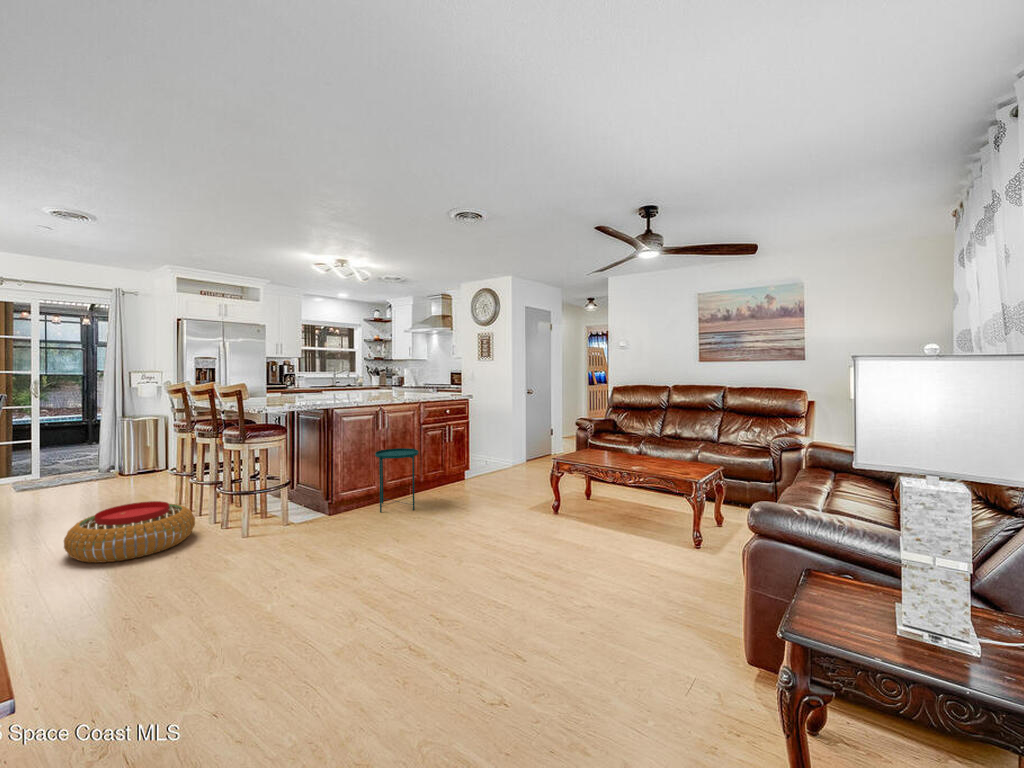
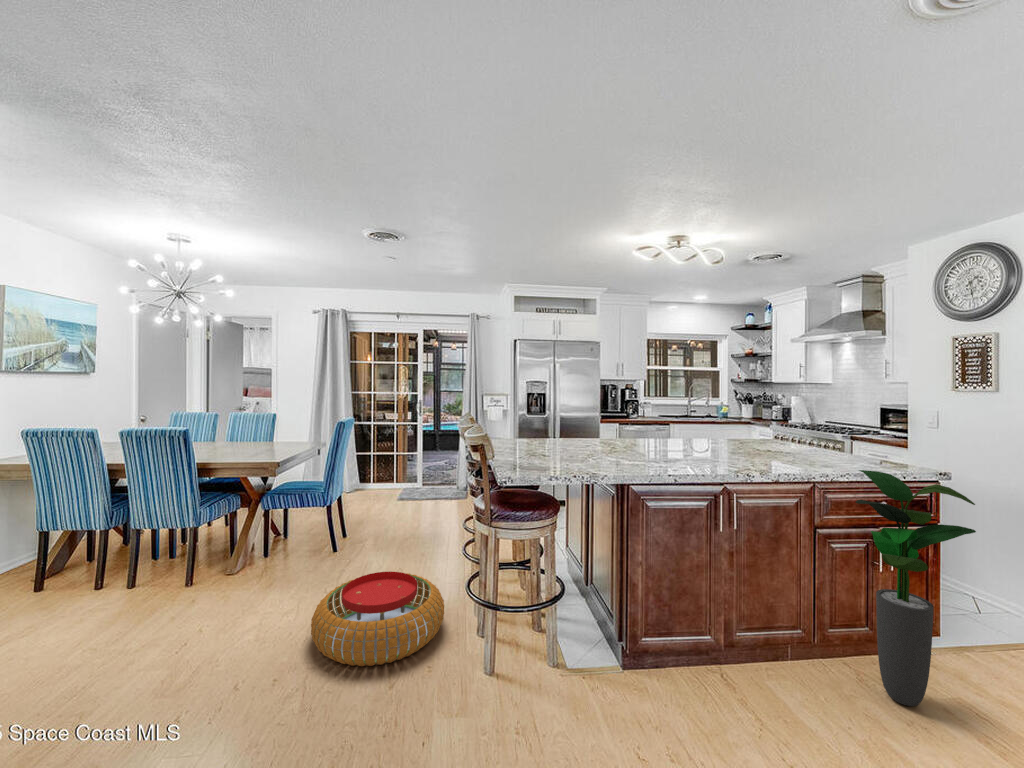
potted plant: none [436,394,476,492] -> present [856,470,976,706]
side table: present [375,448,419,513] -> none [708,571,806,739]

